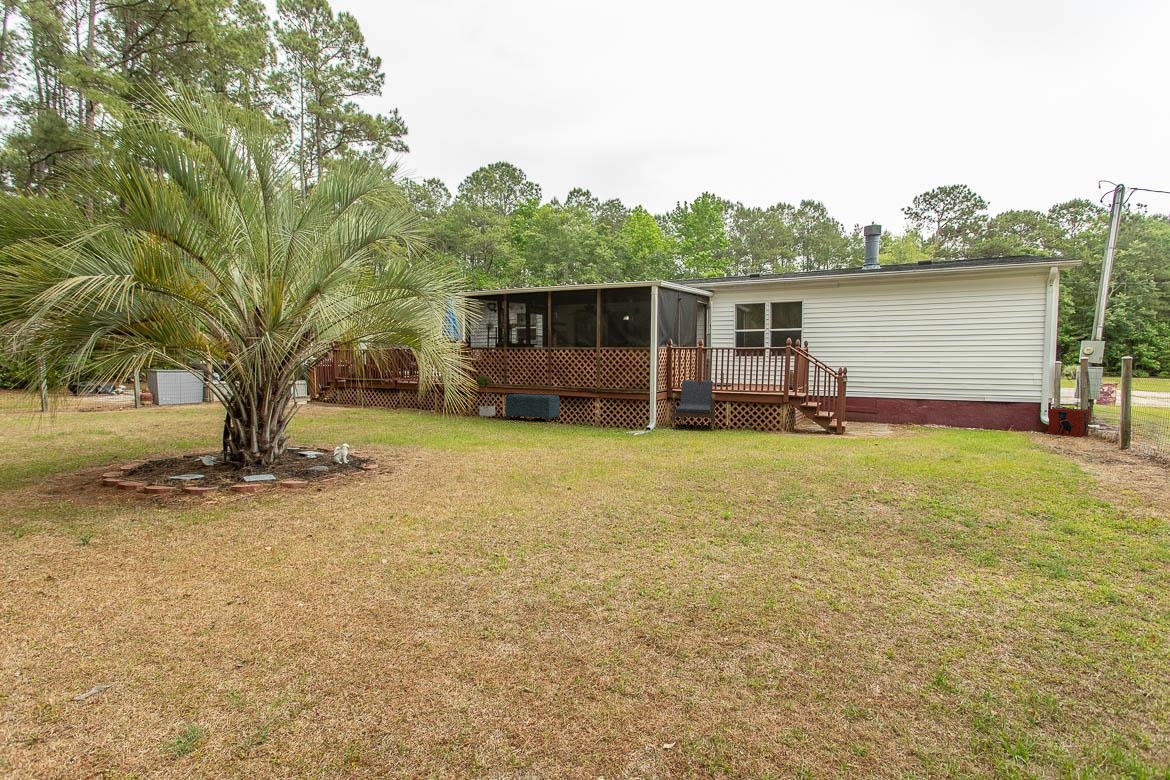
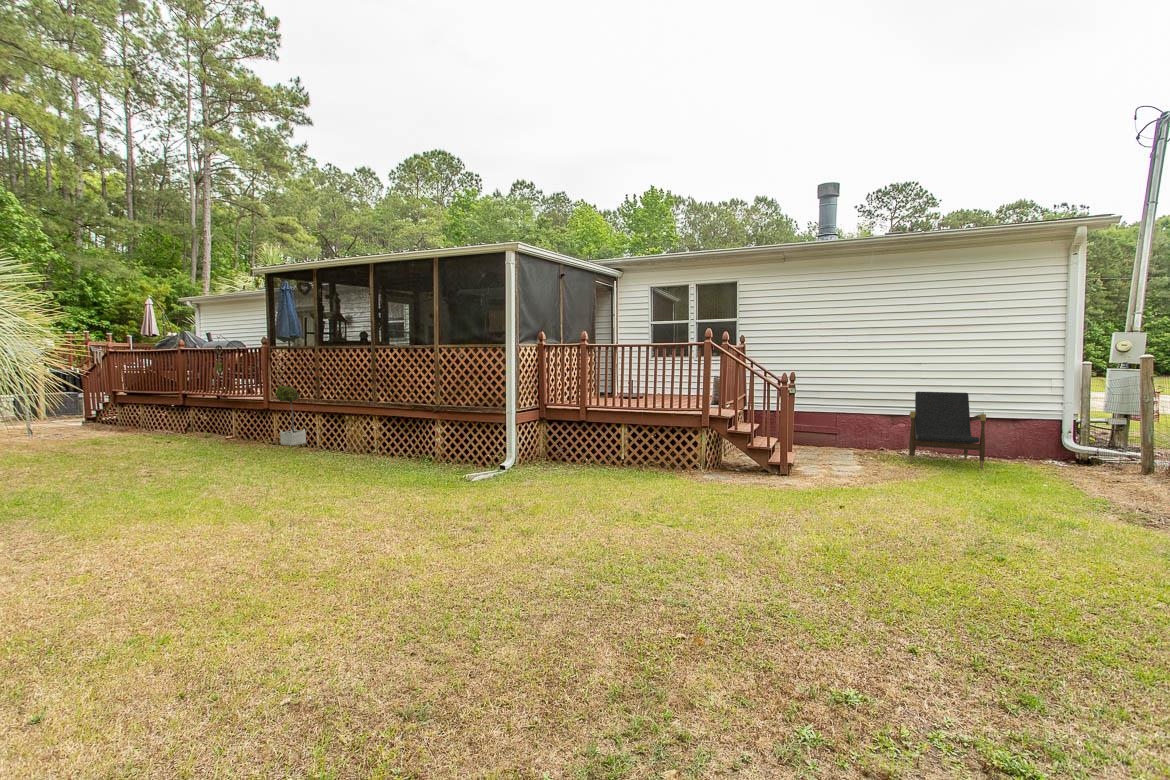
lounge chair: present [672,380,716,430] -> present [909,392,986,469]
bench: present [505,394,560,422] -> none [306,413,388,455]
storage box: present [1048,408,1090,437] -> none [1088,431,1149,477]

